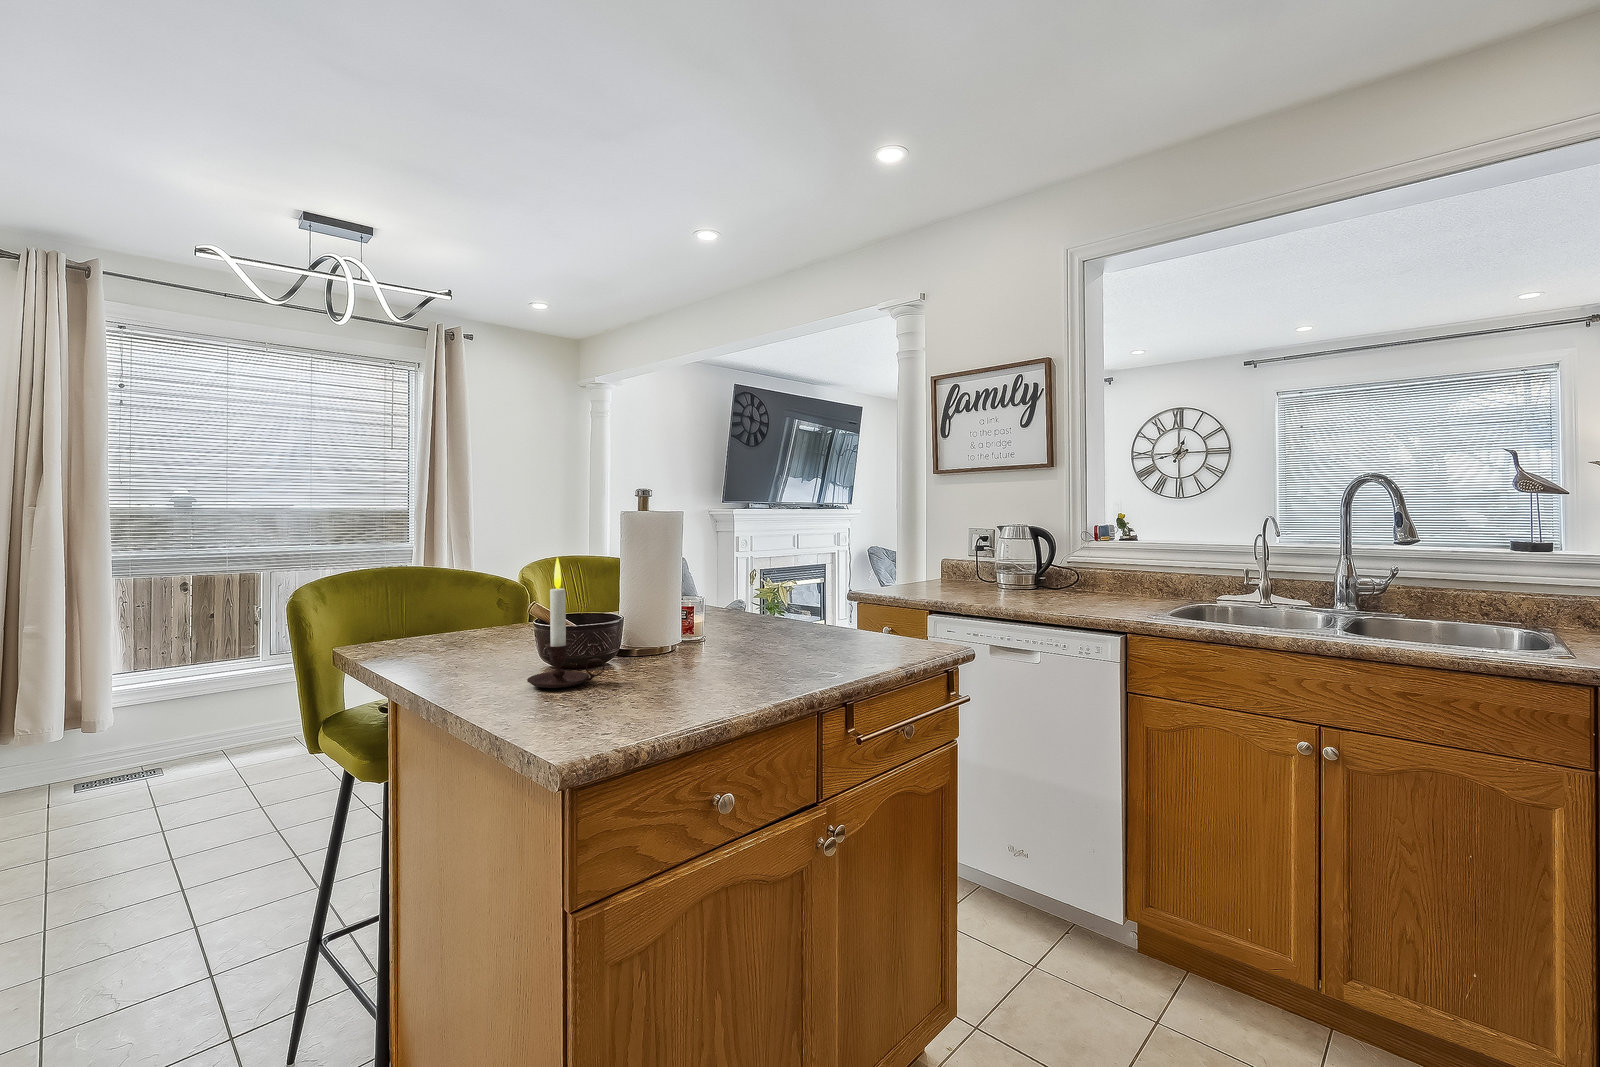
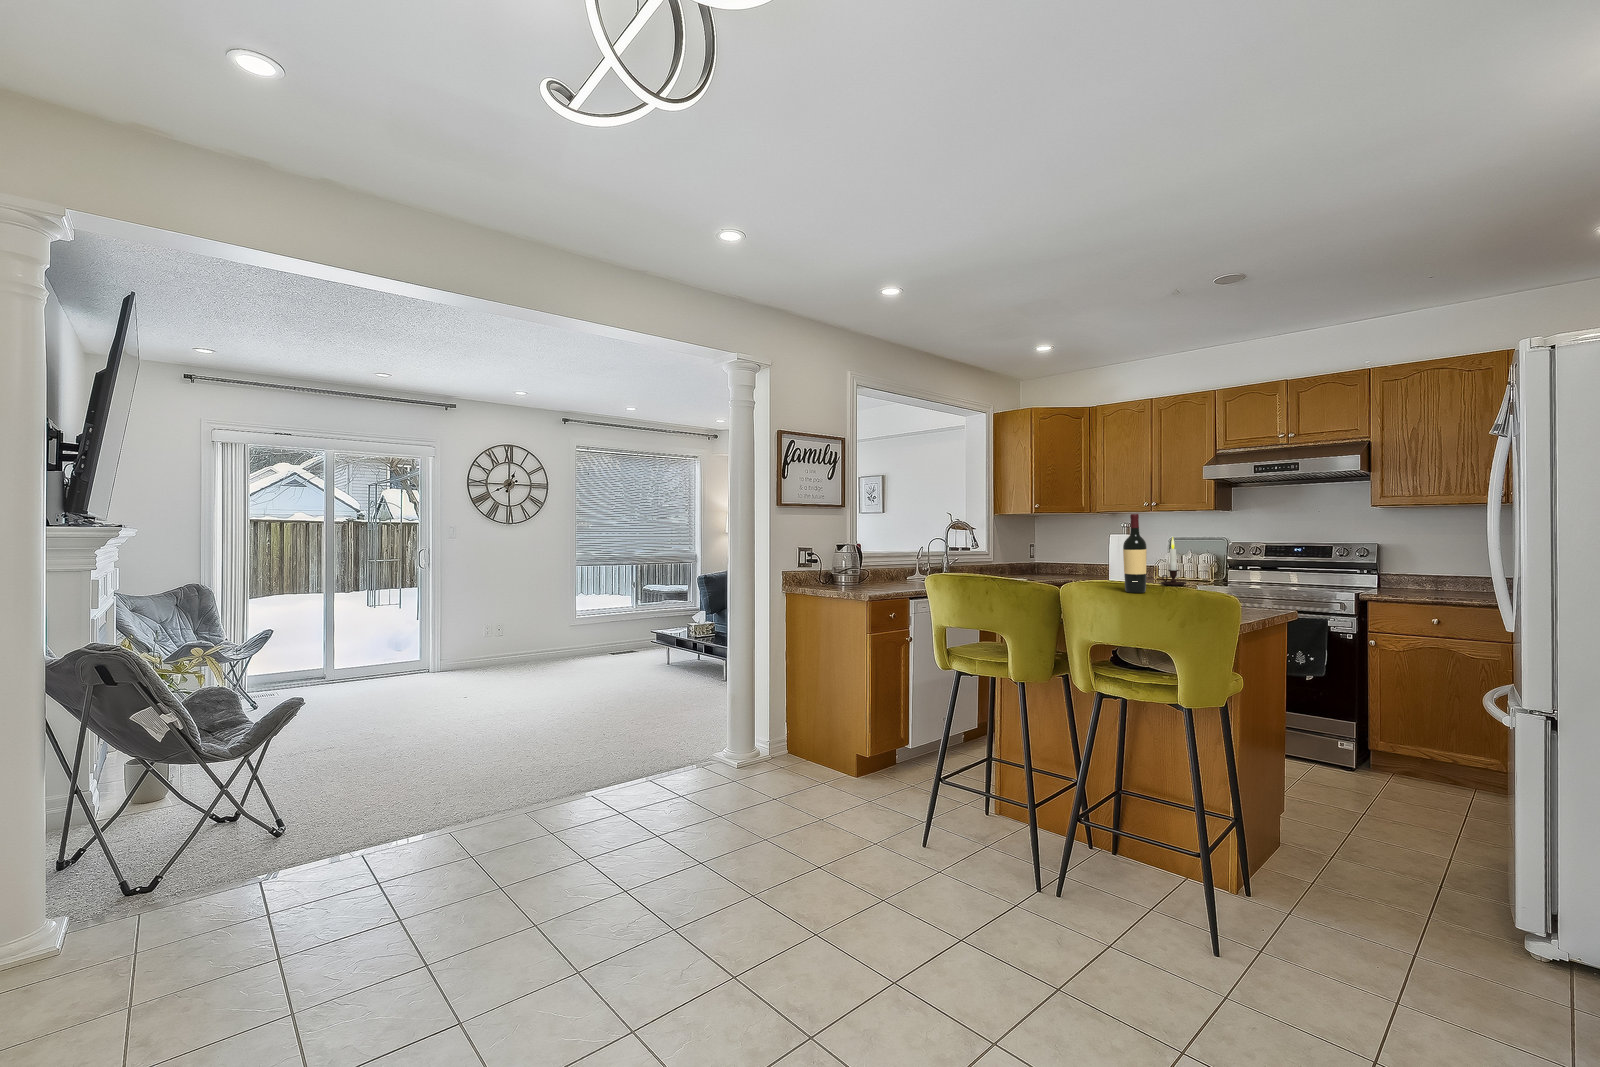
wine bottle: none [456,497,502,657] -> present [1123,514,1147,593]

